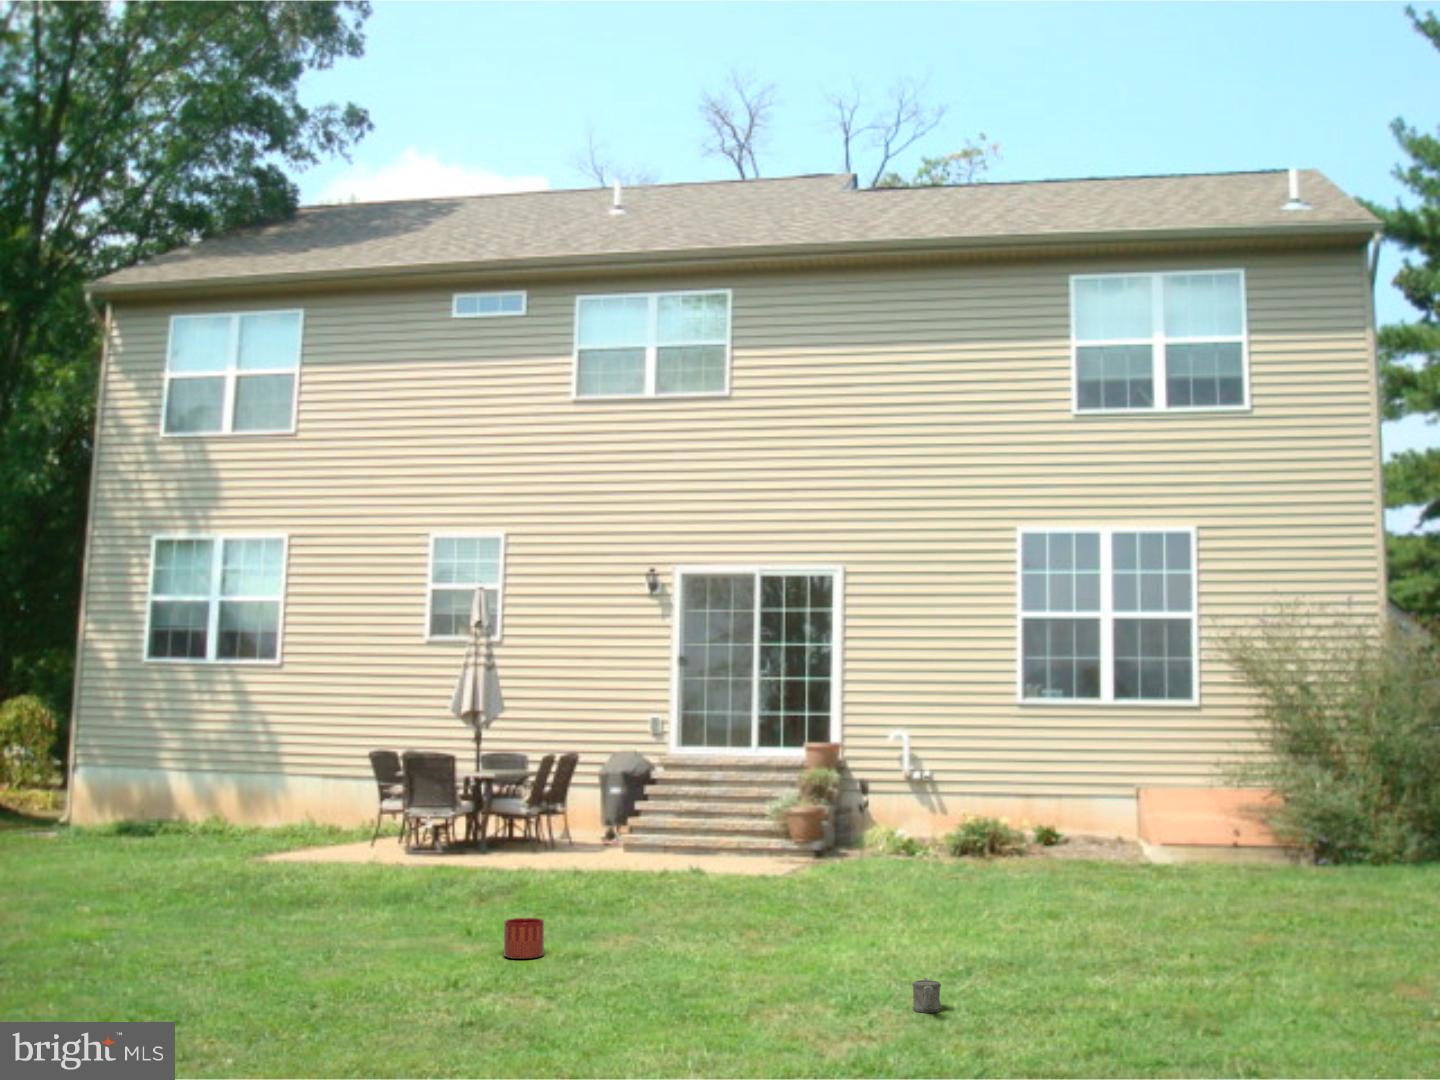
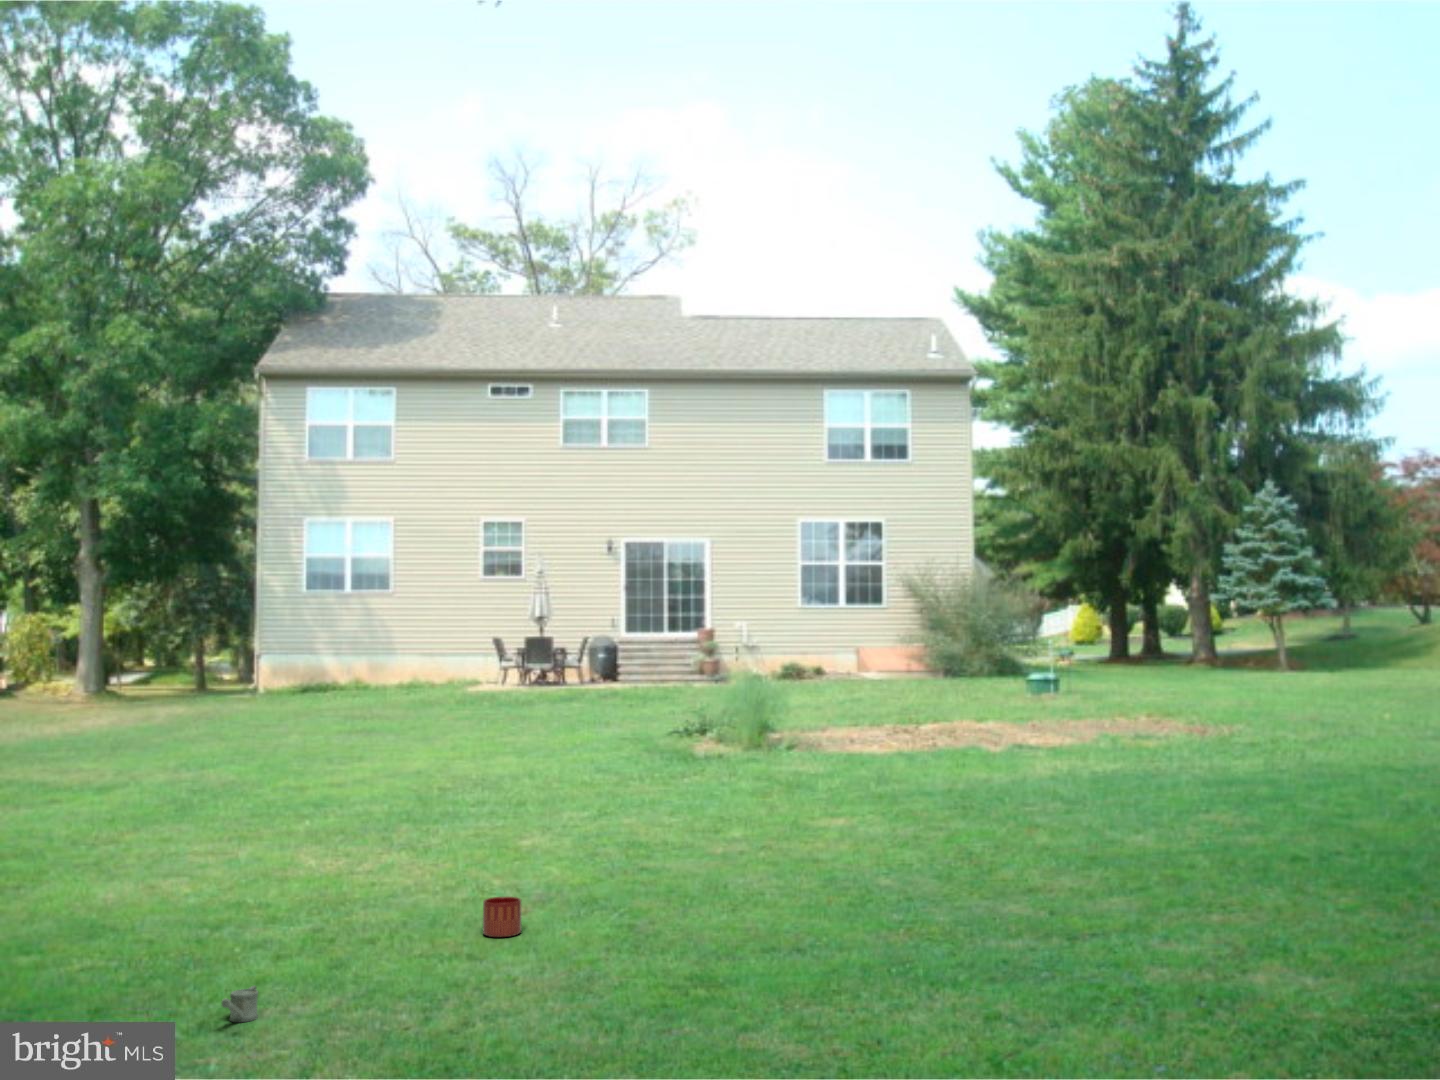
watering can: present [912,978,941,1013] -> present [222,986,258,1022]

